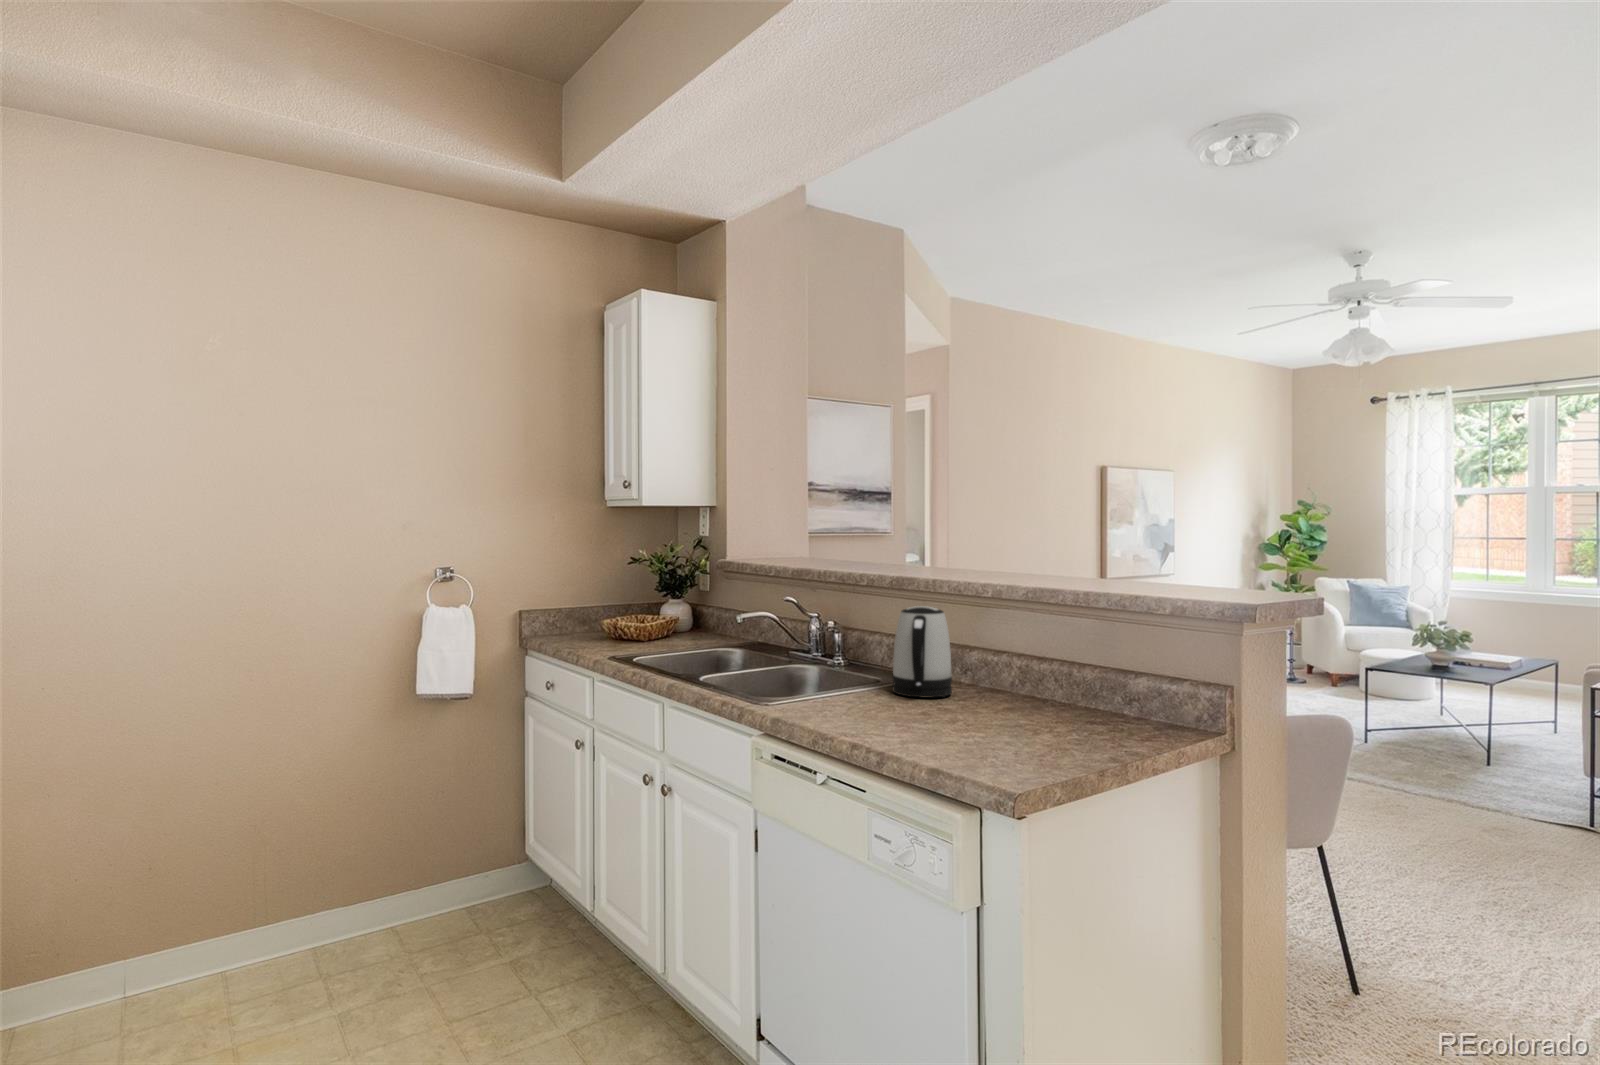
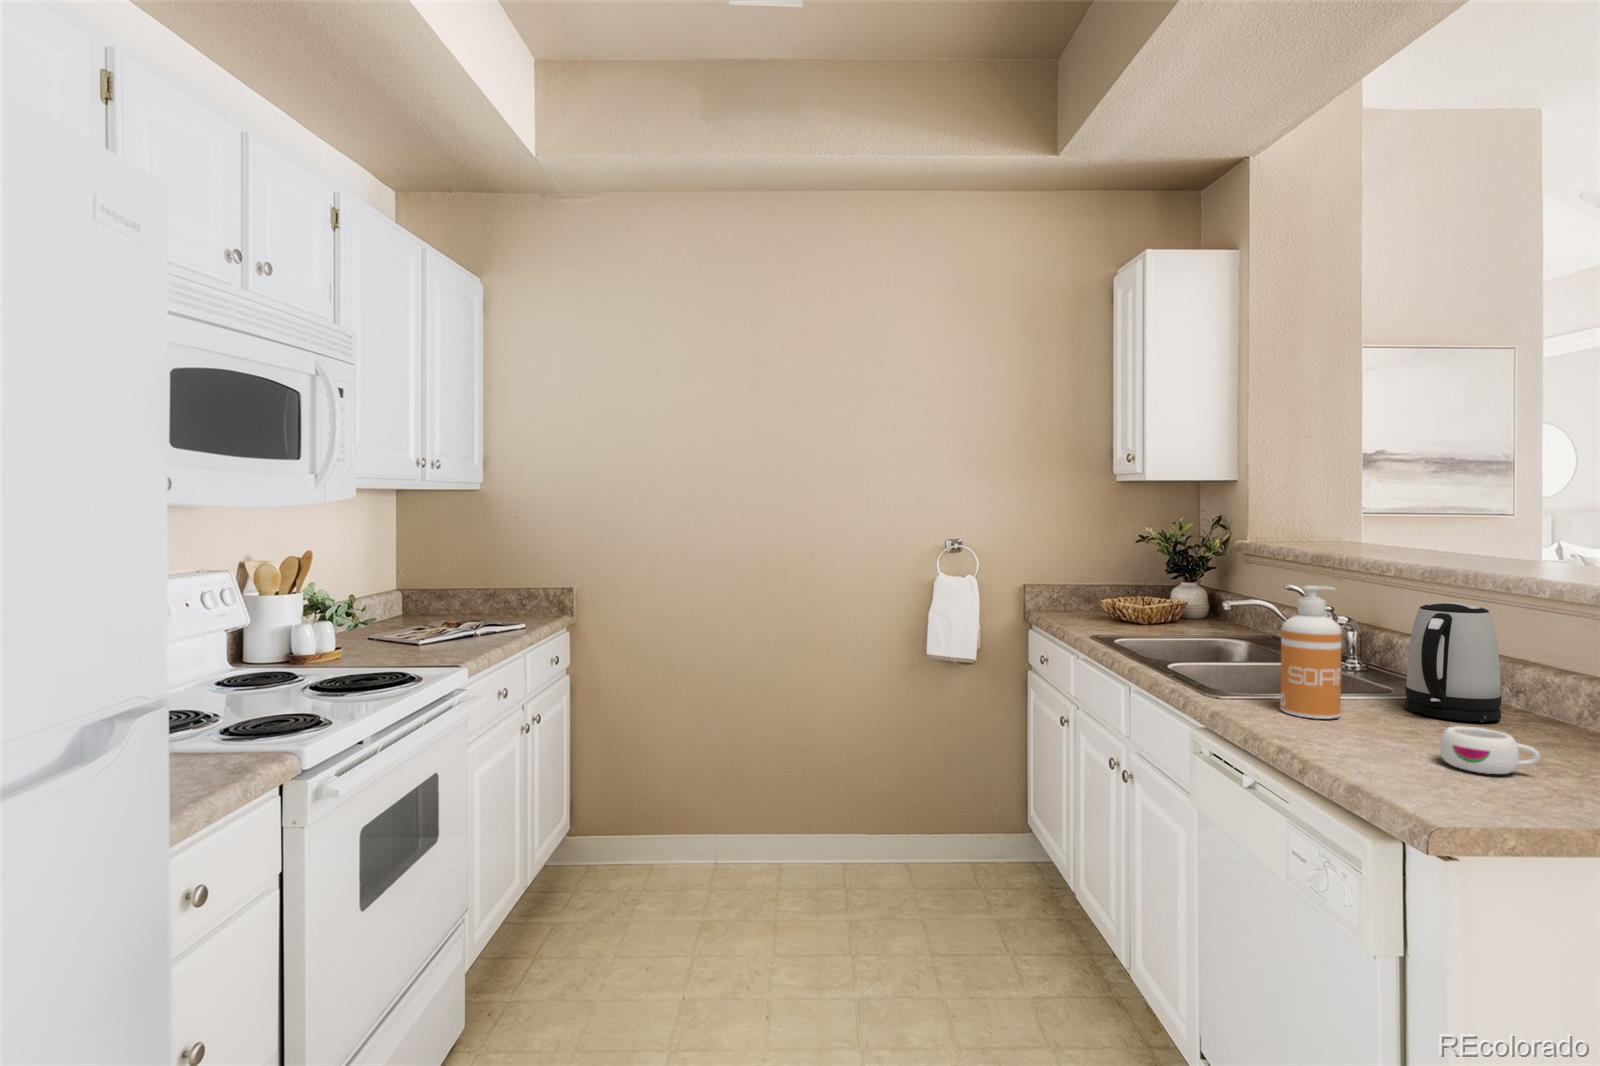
soap dispenser: none [823,598,866,712] -> present [1280,585,1342,719]
mug: none [953,702,1012,737] -> present [1440,726,1540,774]

